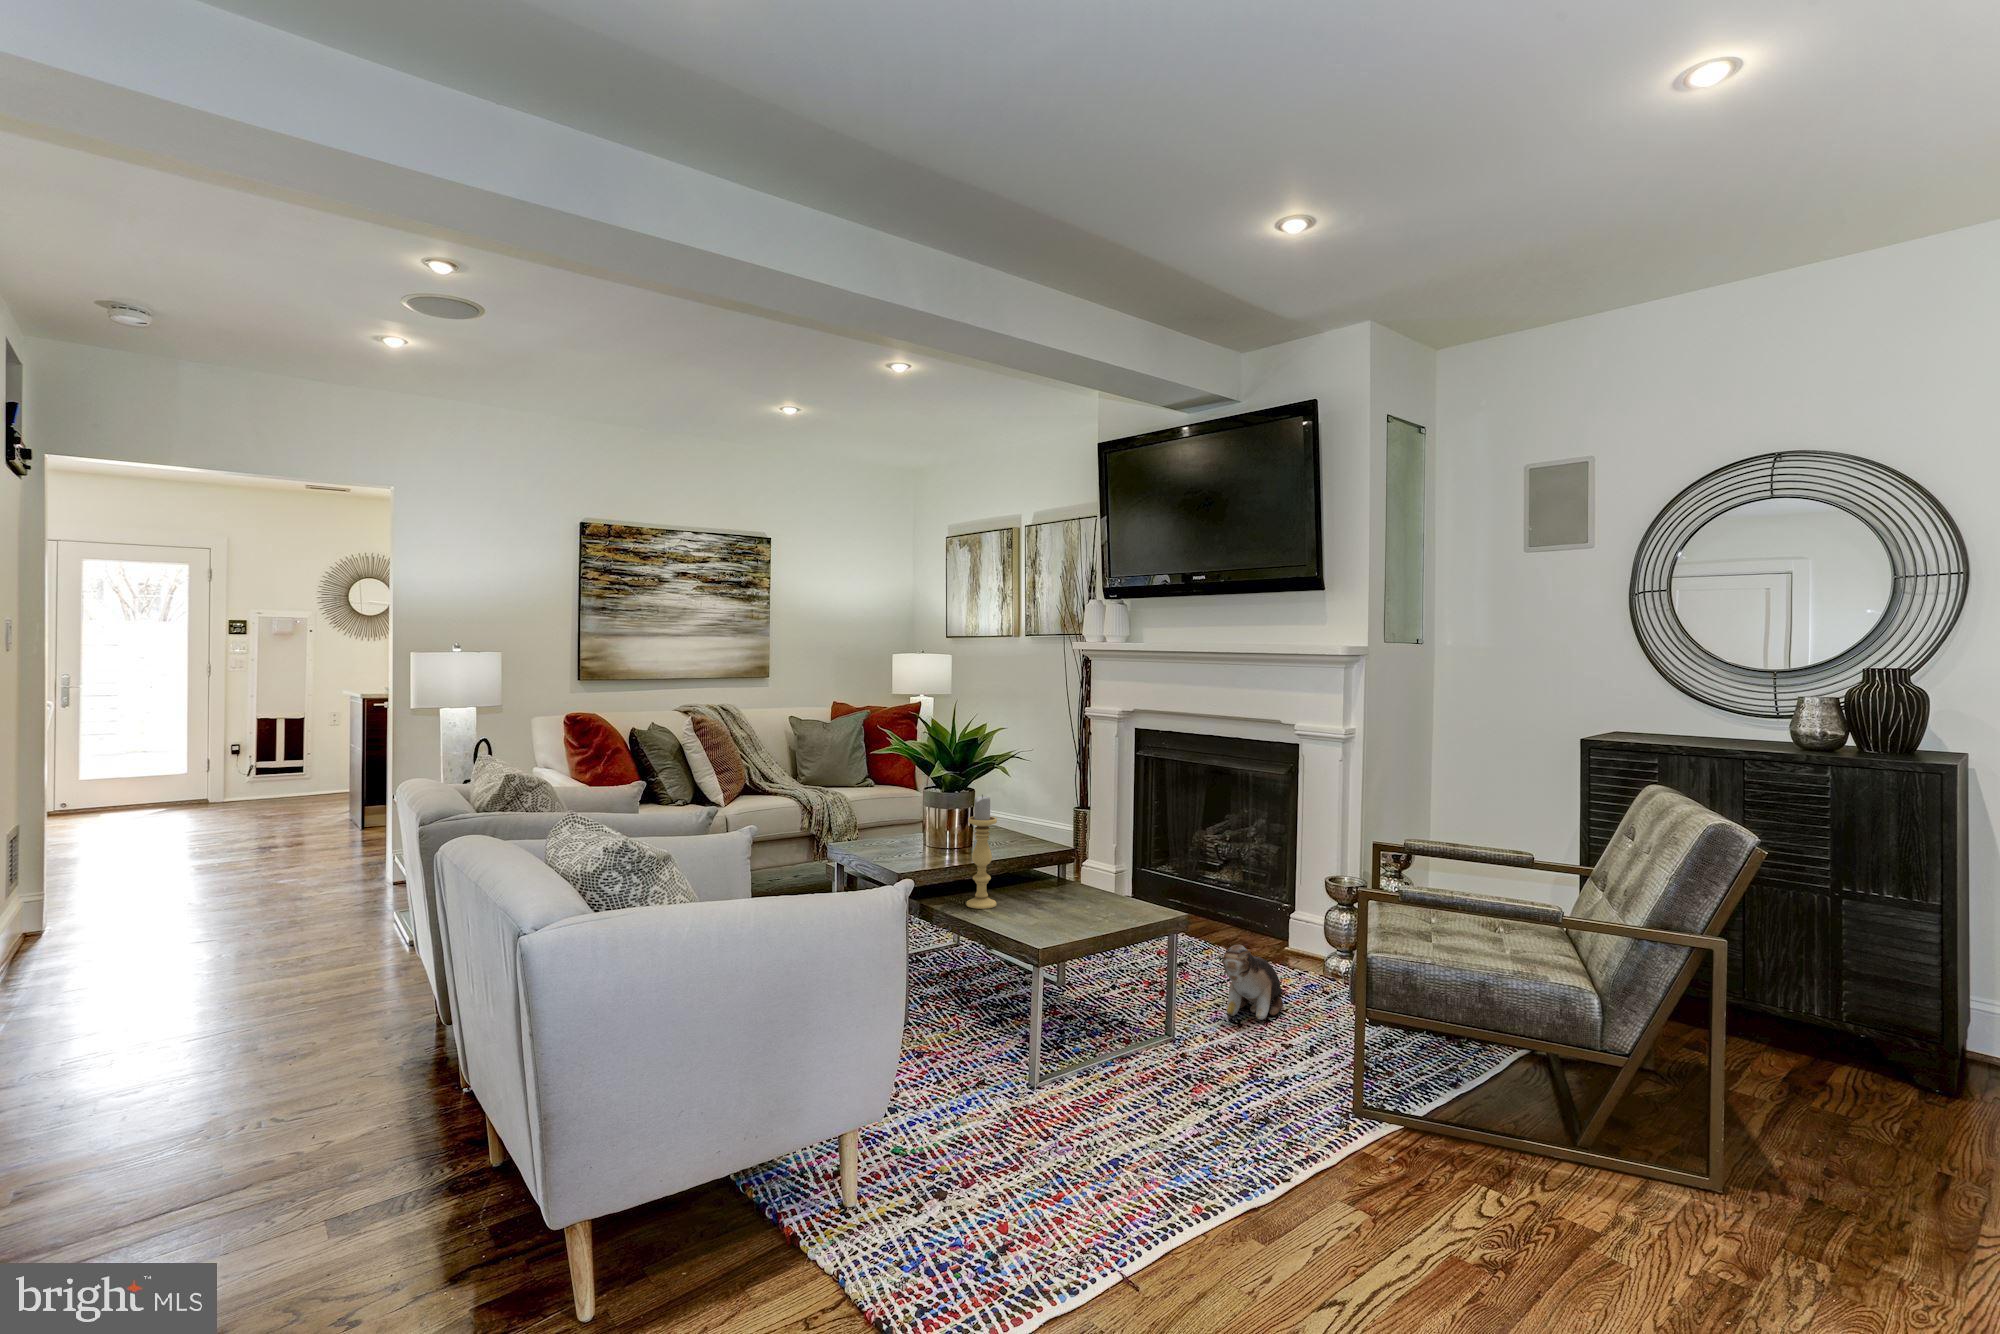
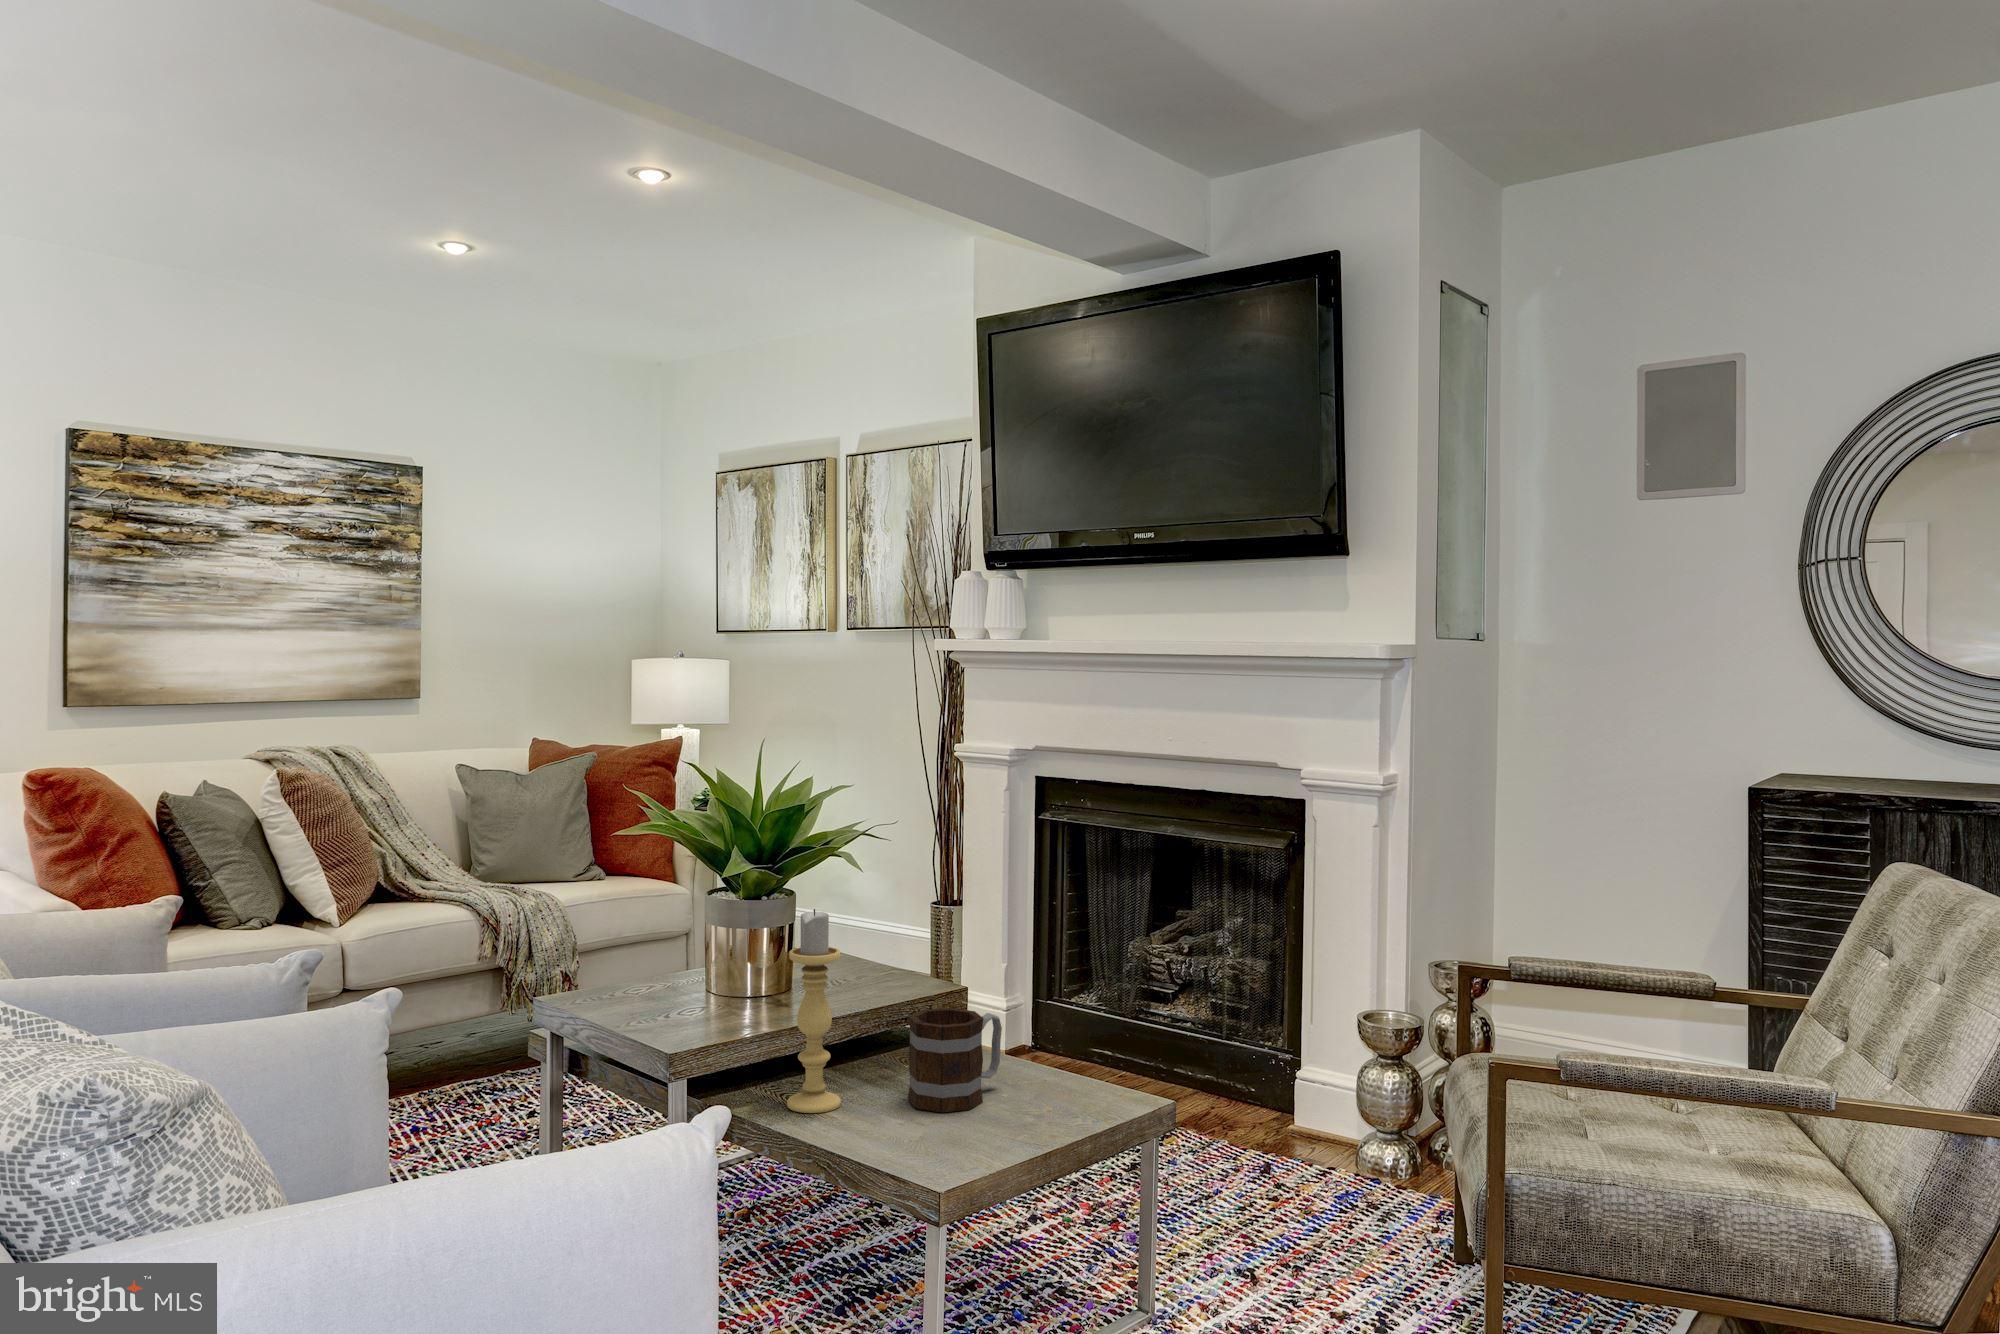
mug: none [1034,854,1090,912] -> present [908,1008,1002,1113]
plush toy: present [1216,944,1283,1020] -> none [1213,1146,1317,1271]

